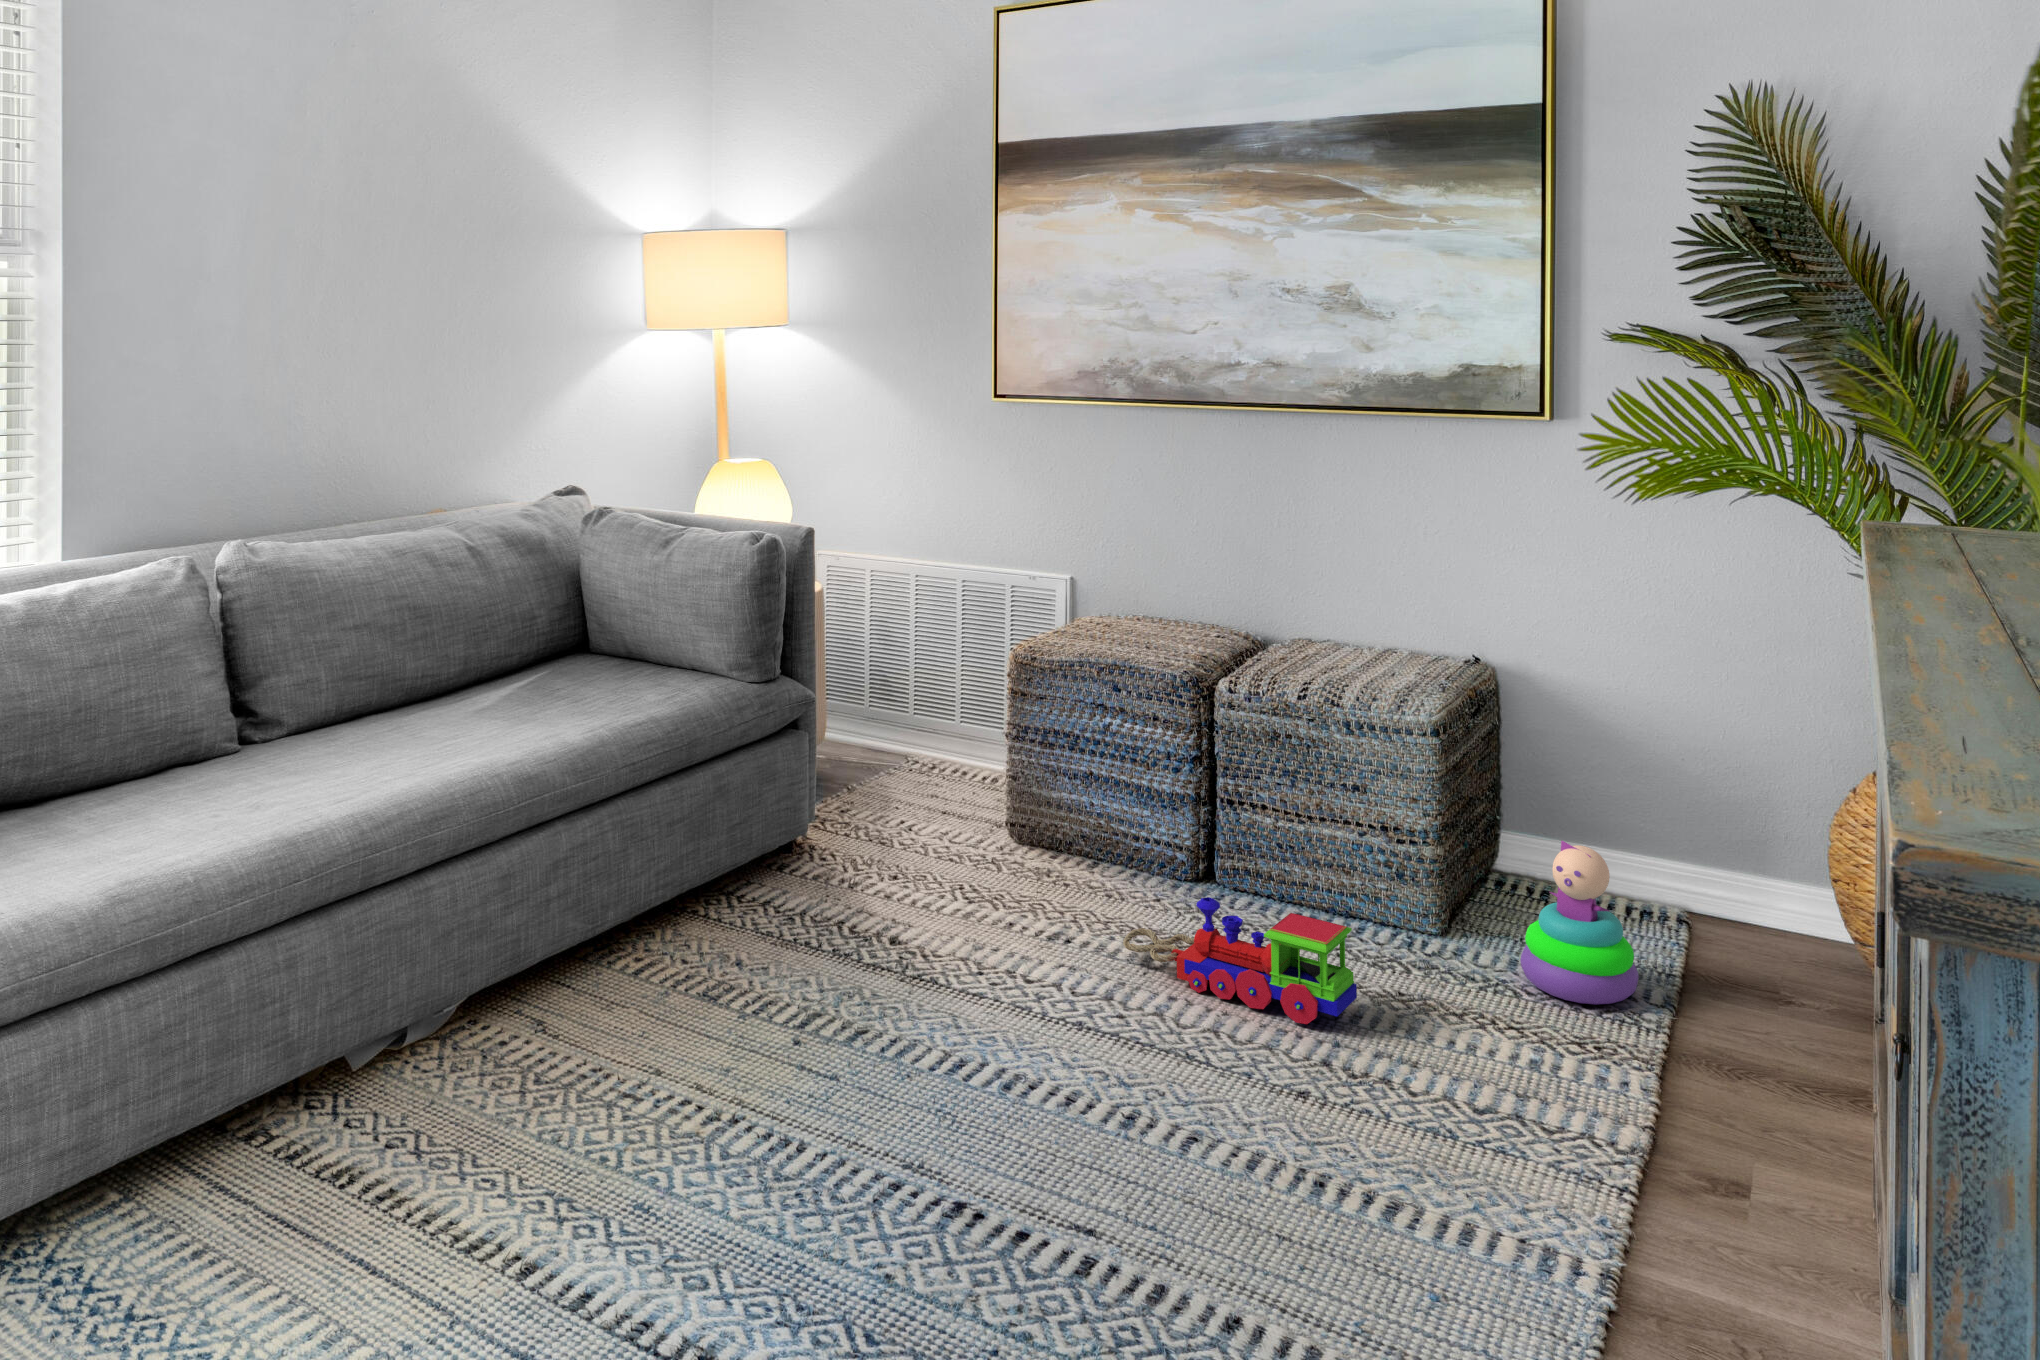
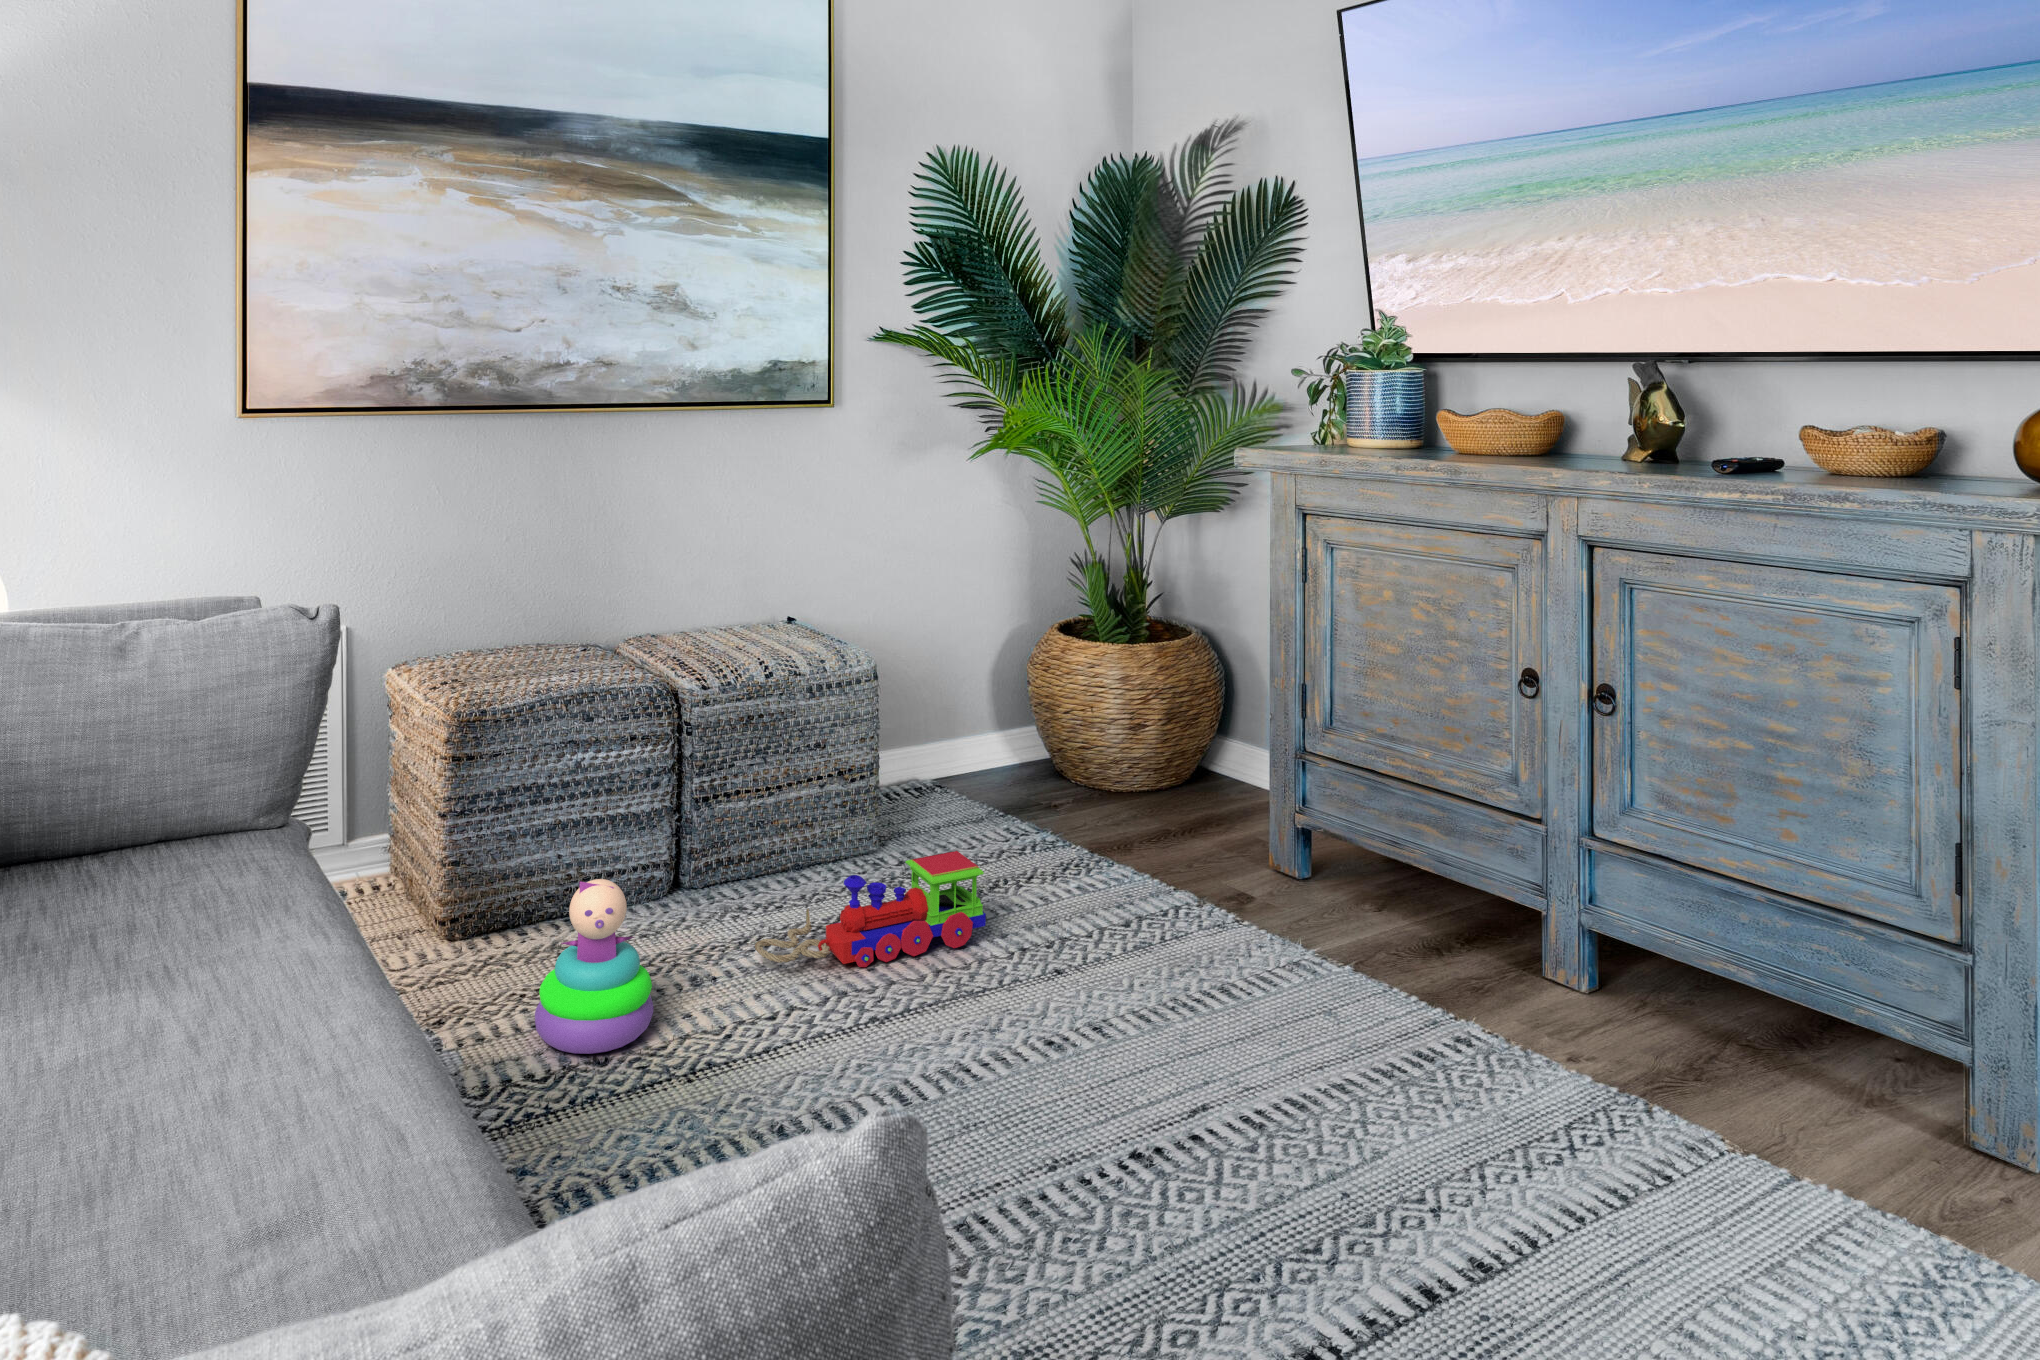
stacking toy: present [1520,841,1639,1004] -> present [535,879,653,1054]

